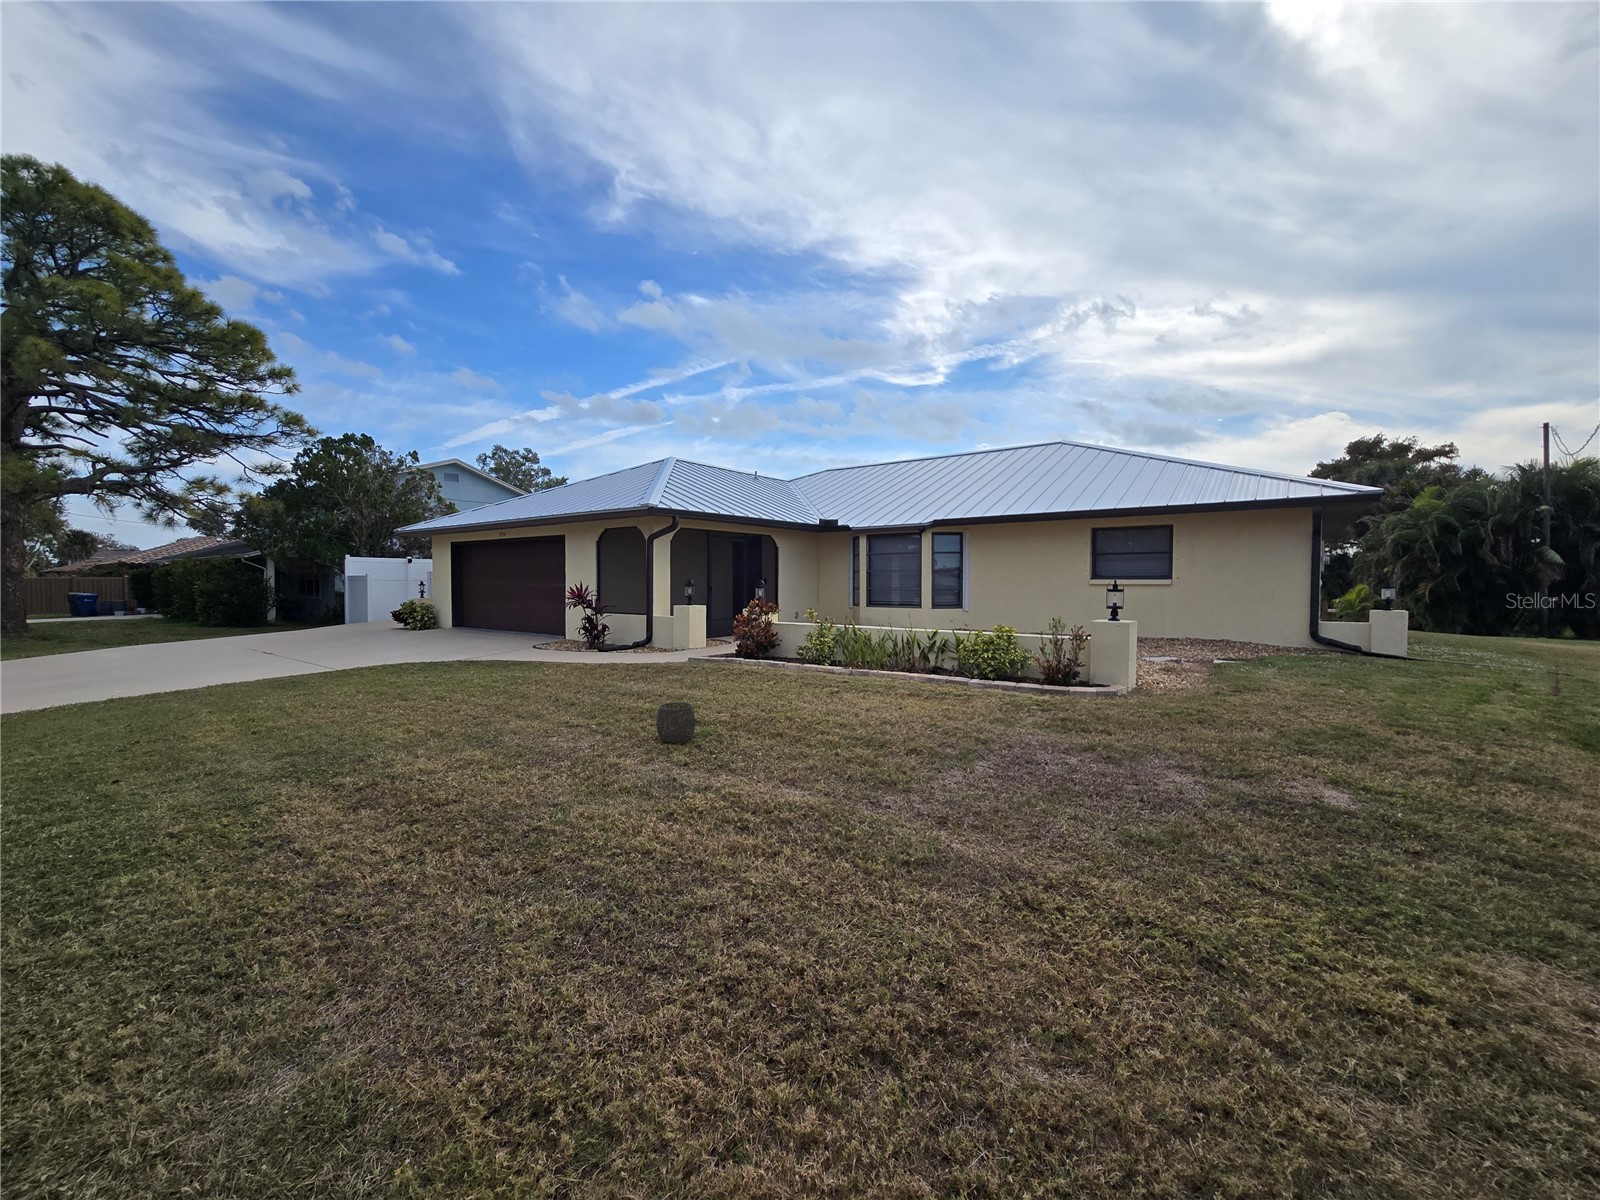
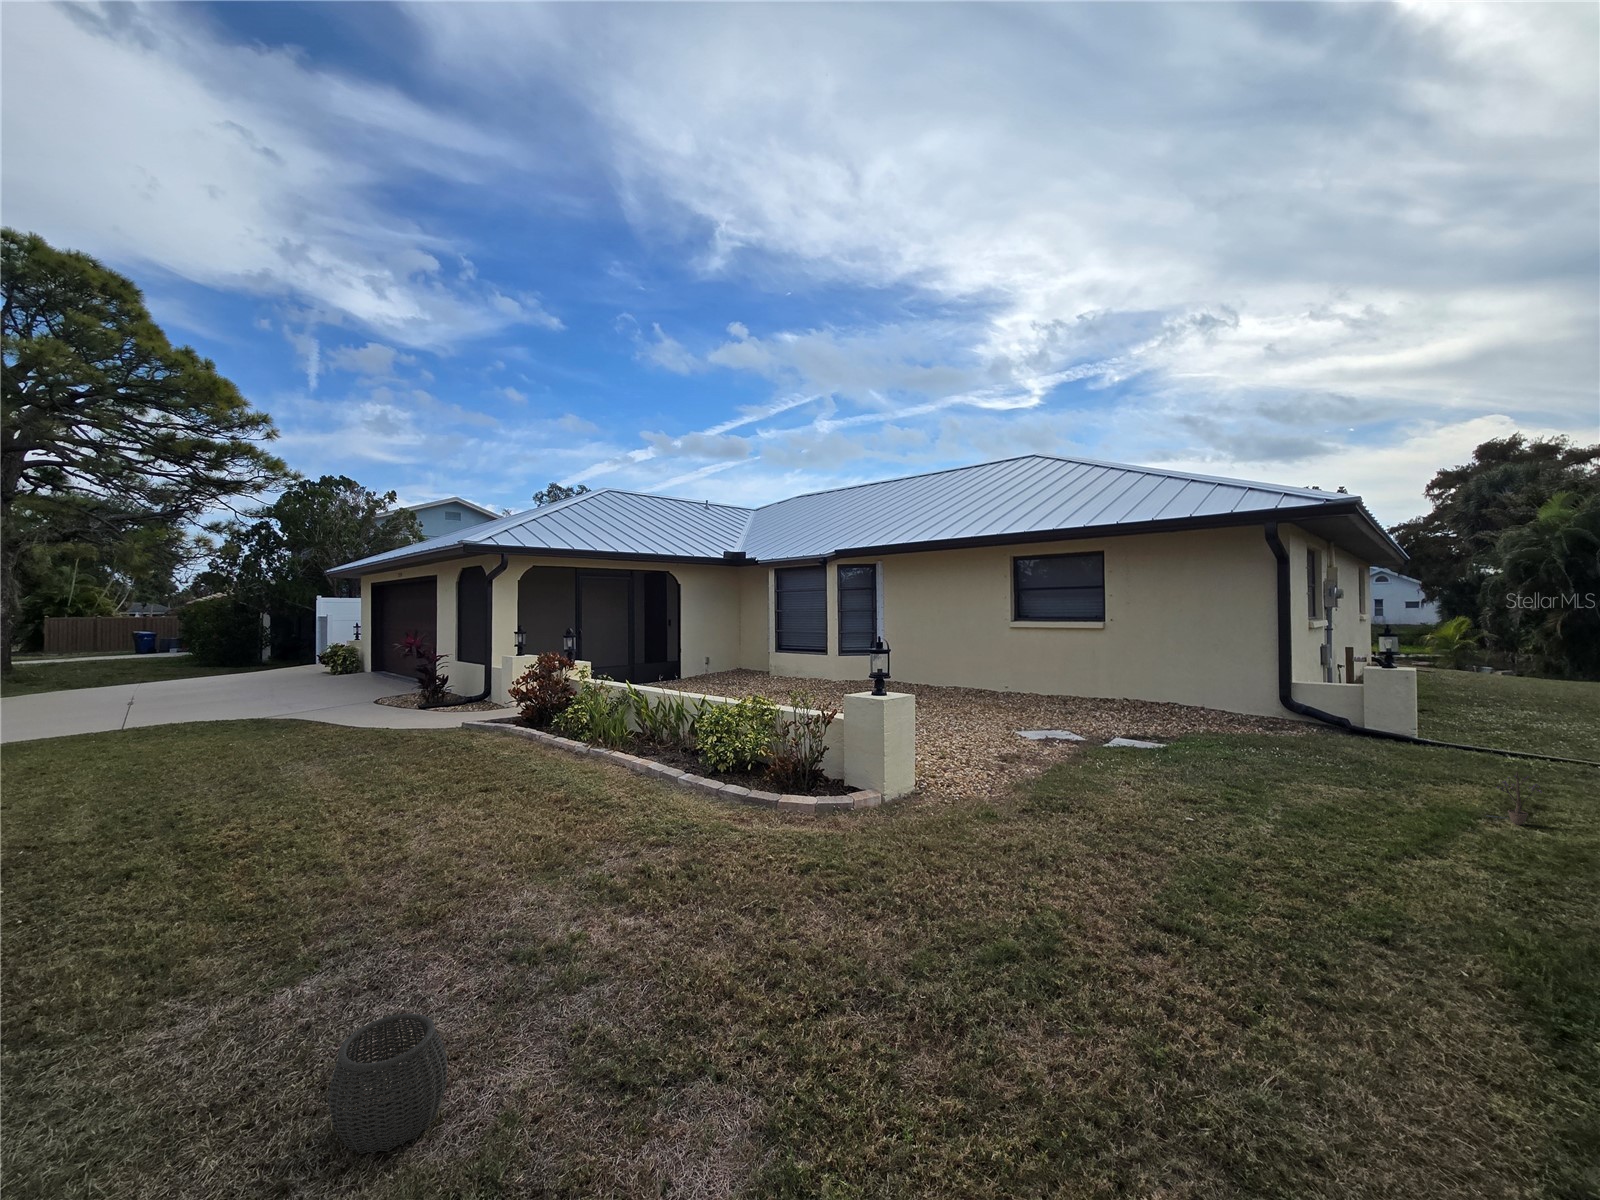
woven basket: present [656,702,696,743] -> present [328,1014,448,1154]

